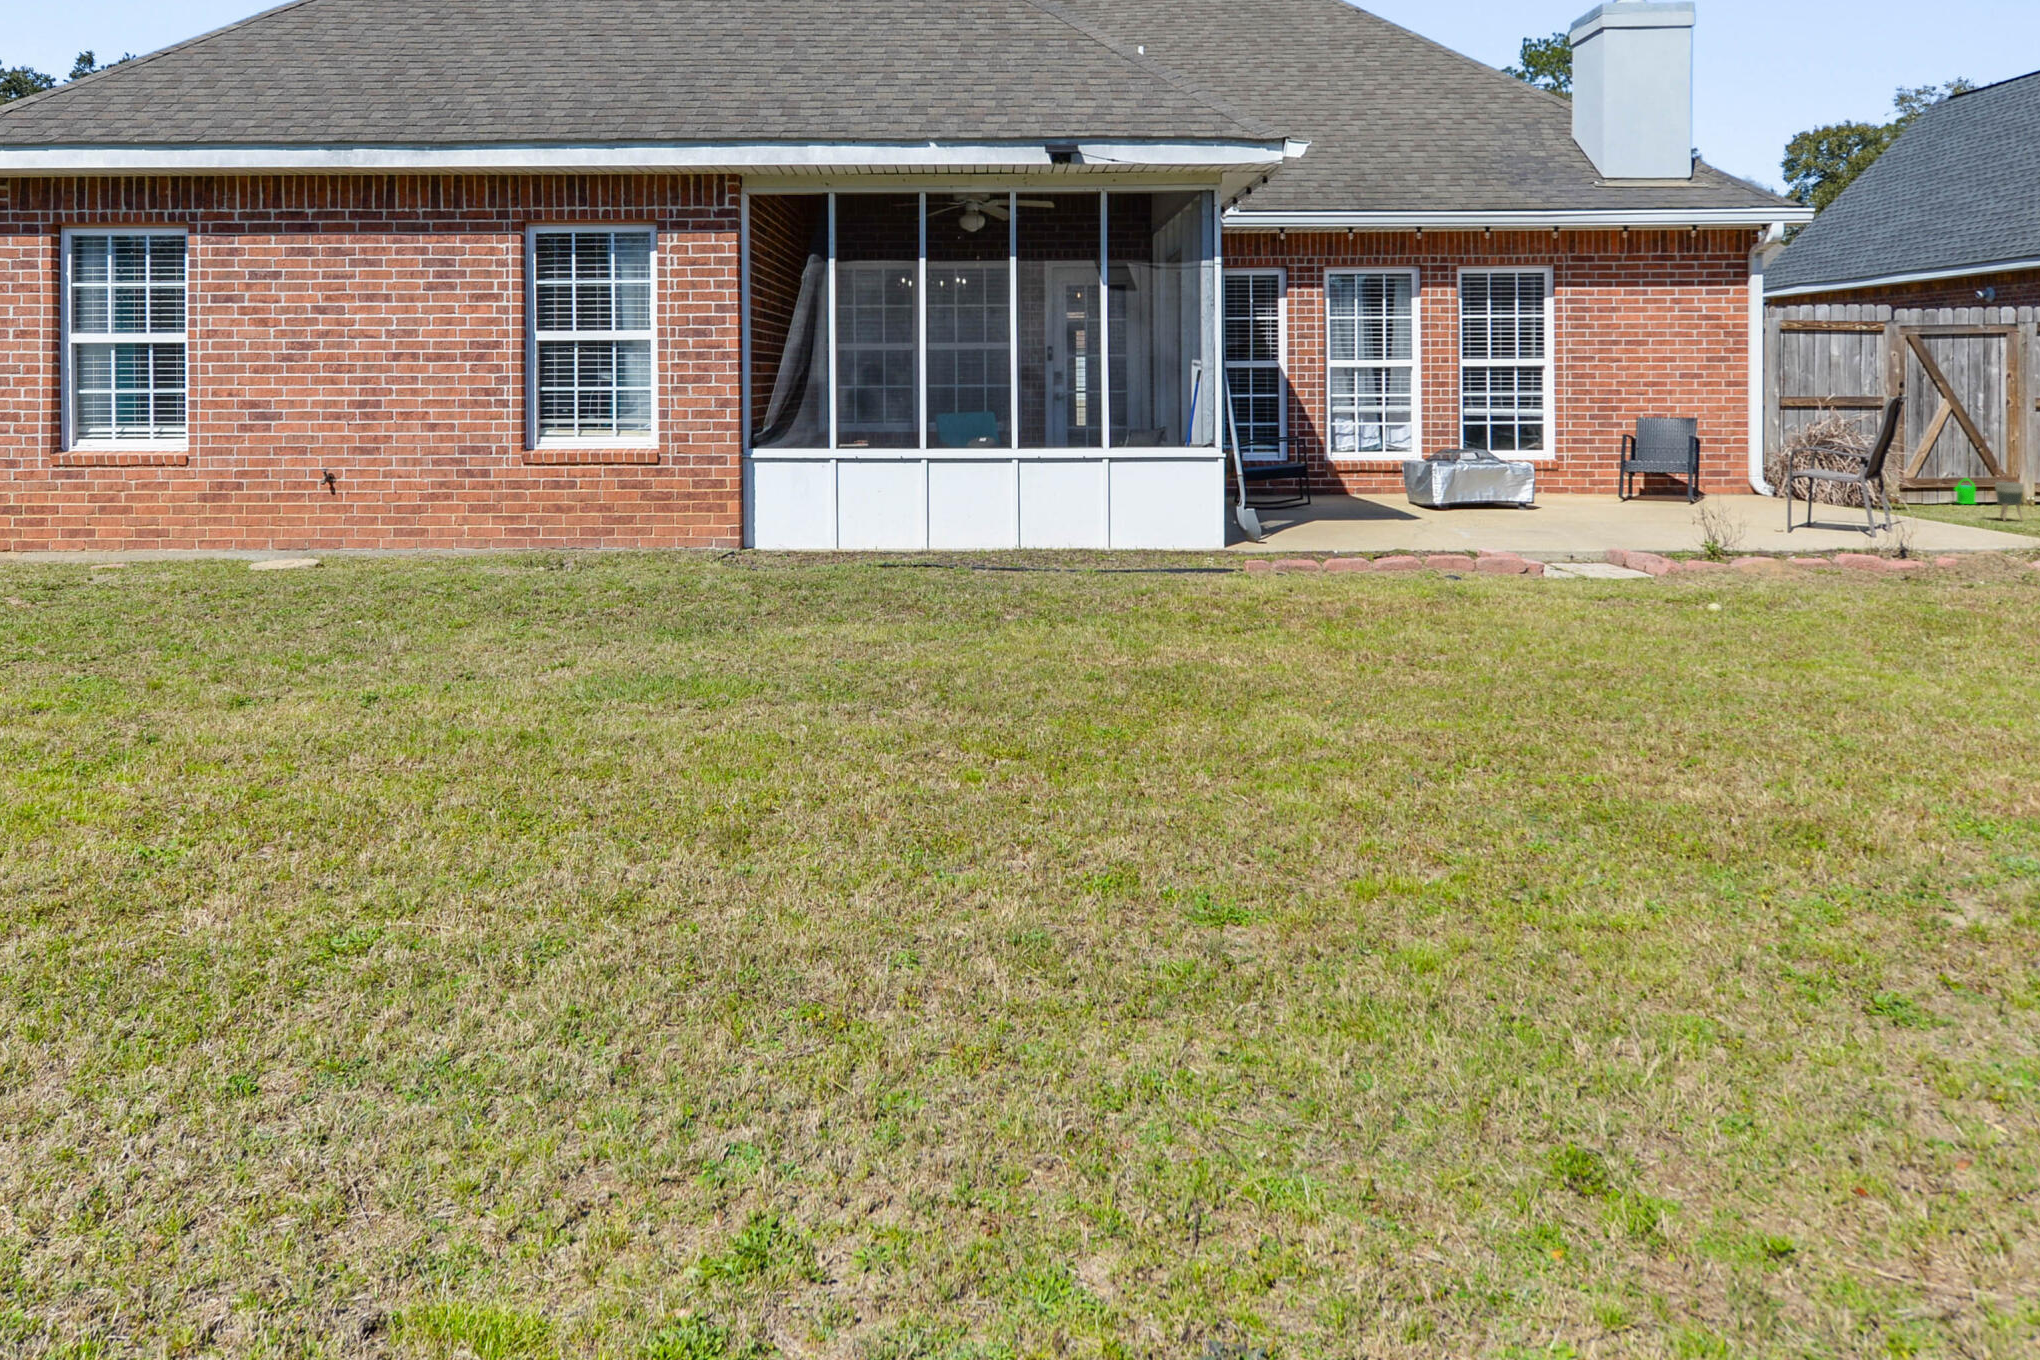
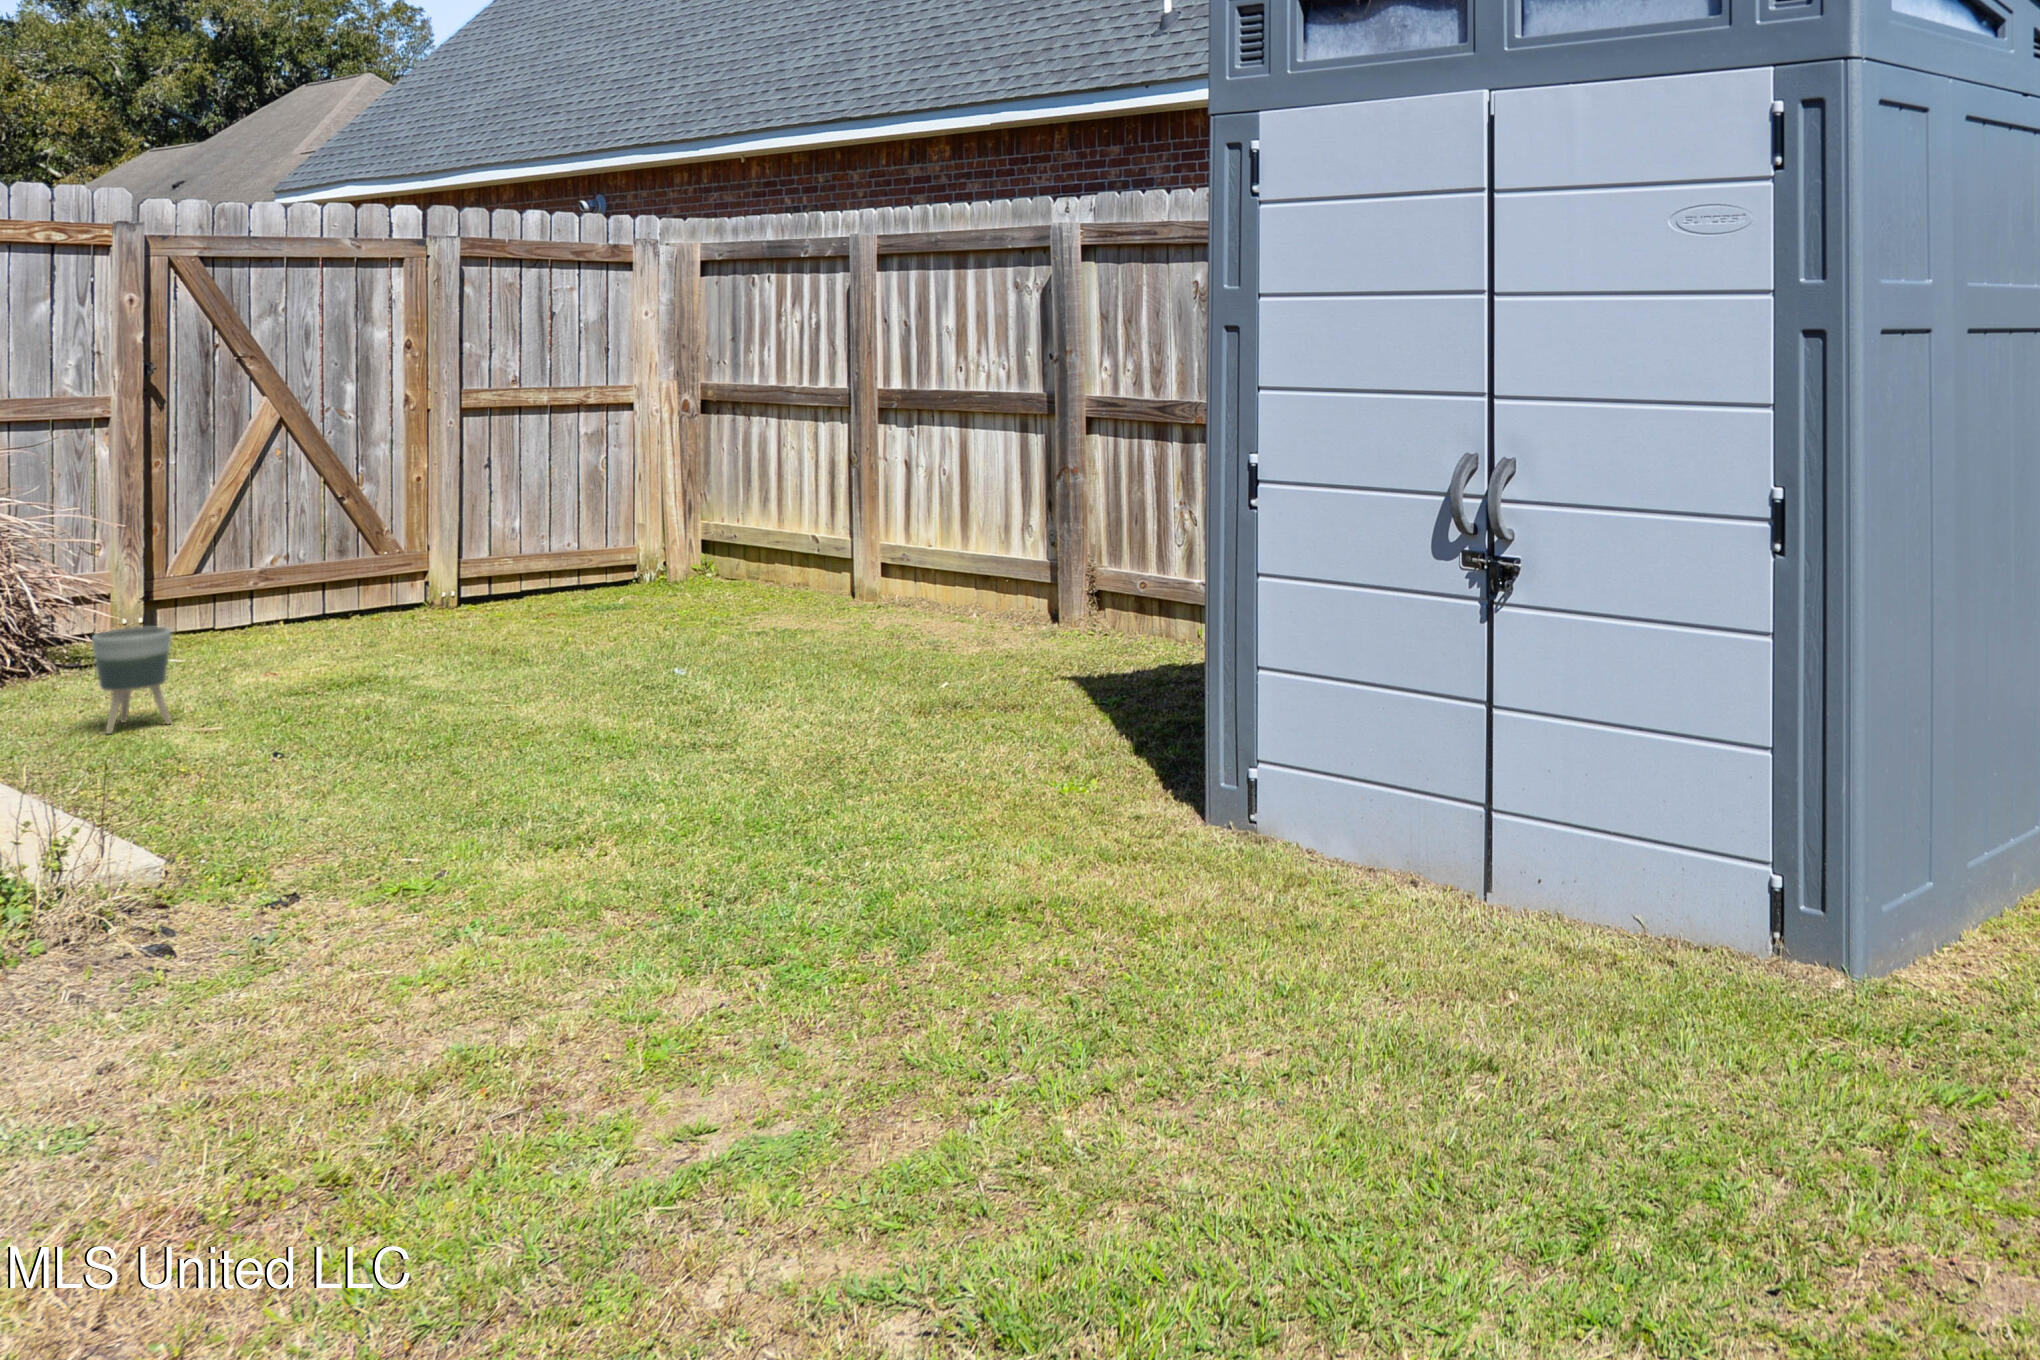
watering can: present [1955,478,1976,504] -> none [164,586,239,648]

